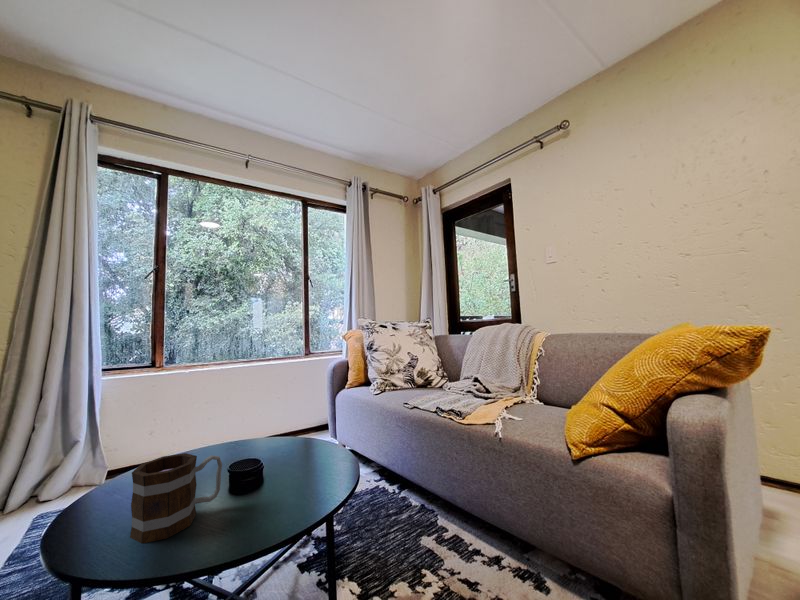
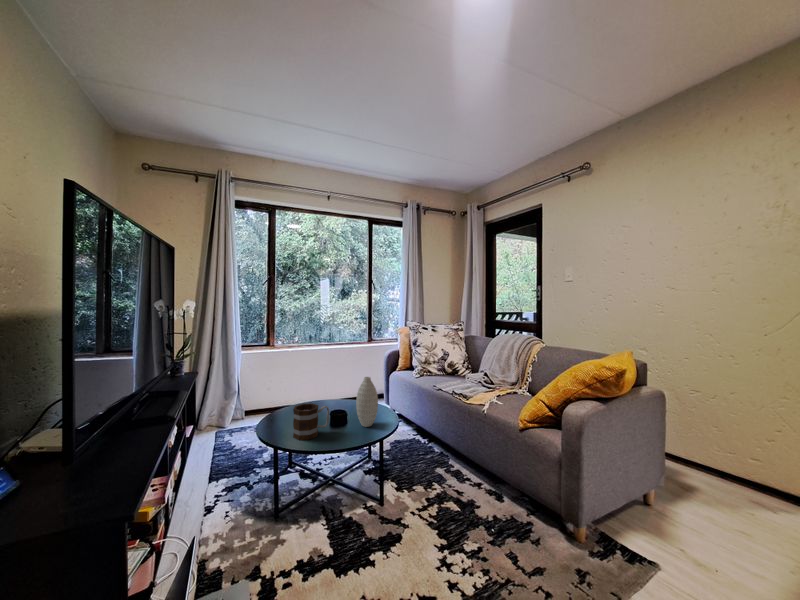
vase: none [280,392,321,486] -> present [356,377,378,427]

